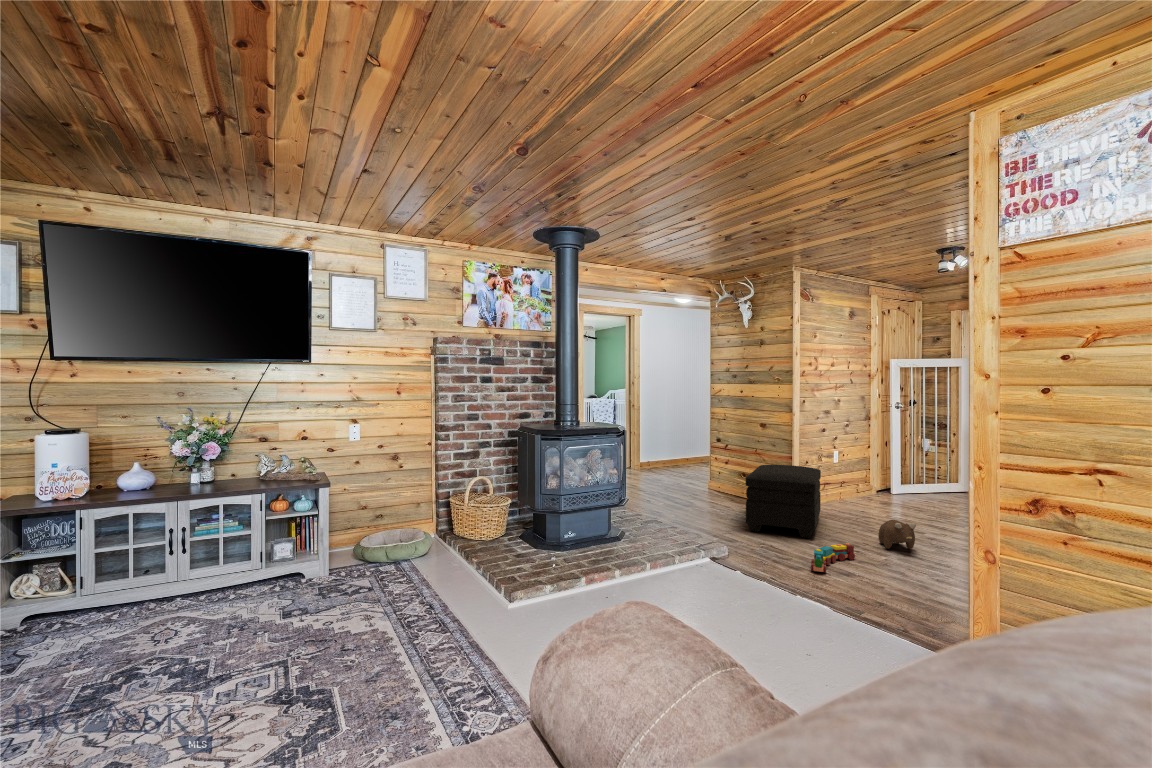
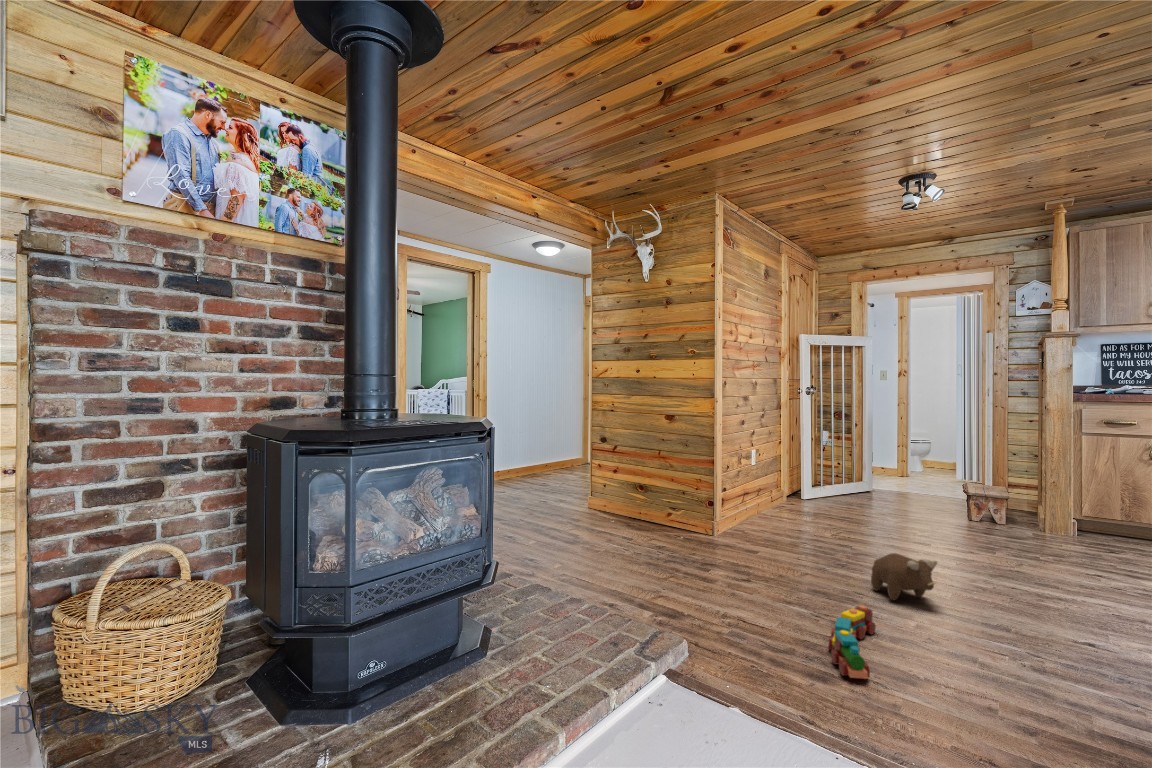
ottoman: present [746,465,821,538] -> none [676,476,789,592]

